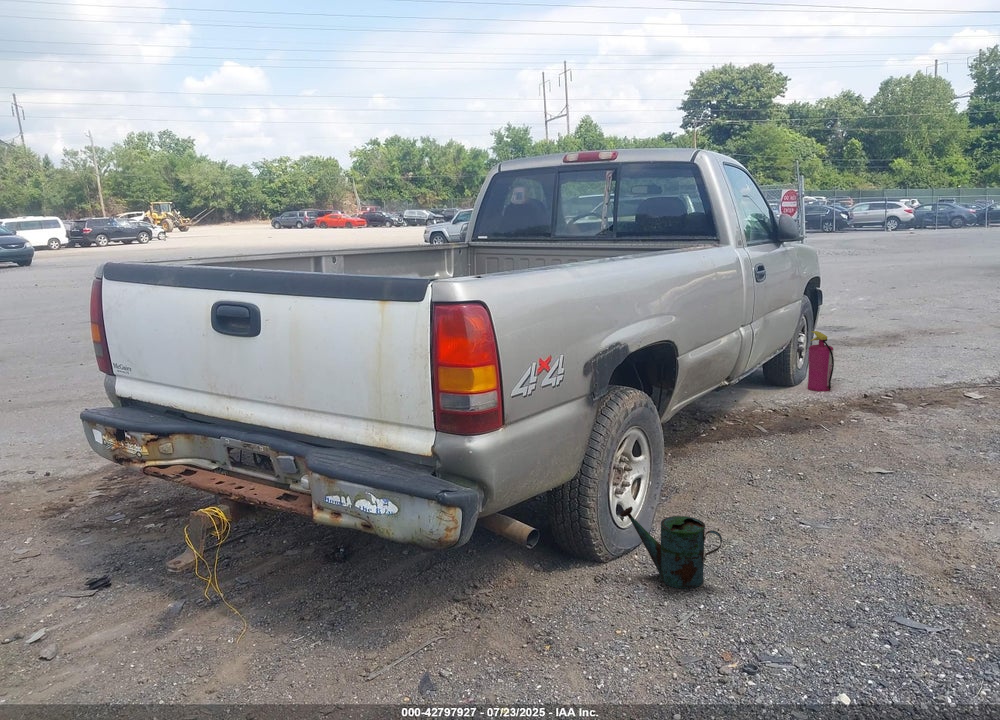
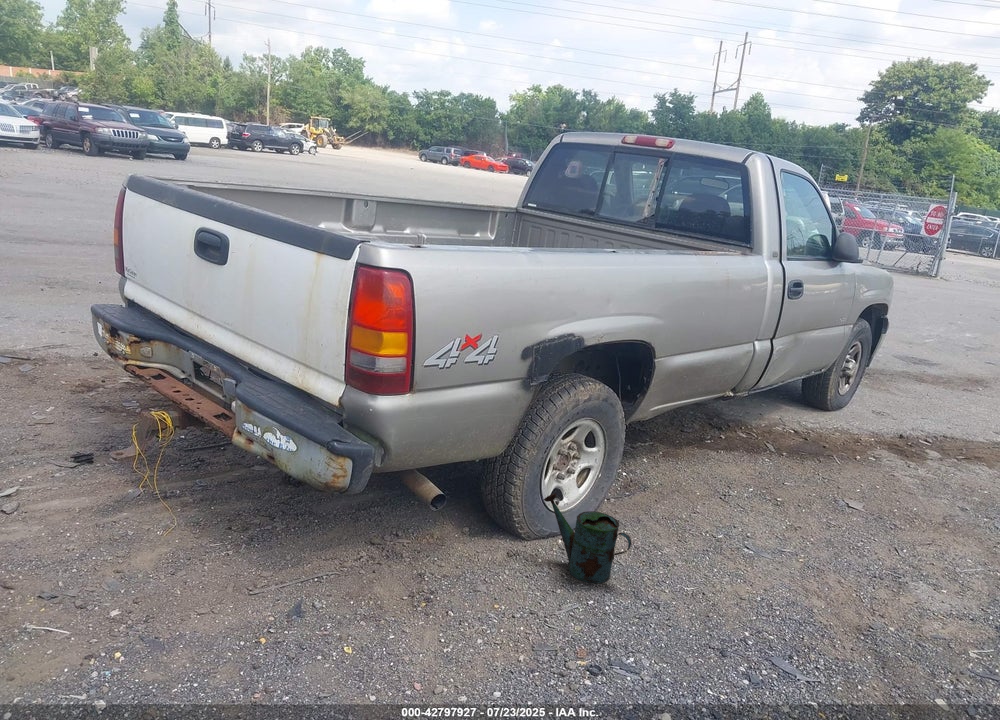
fire extinguisher: present [808,331,834,391] -> none [849,360,884,425]

